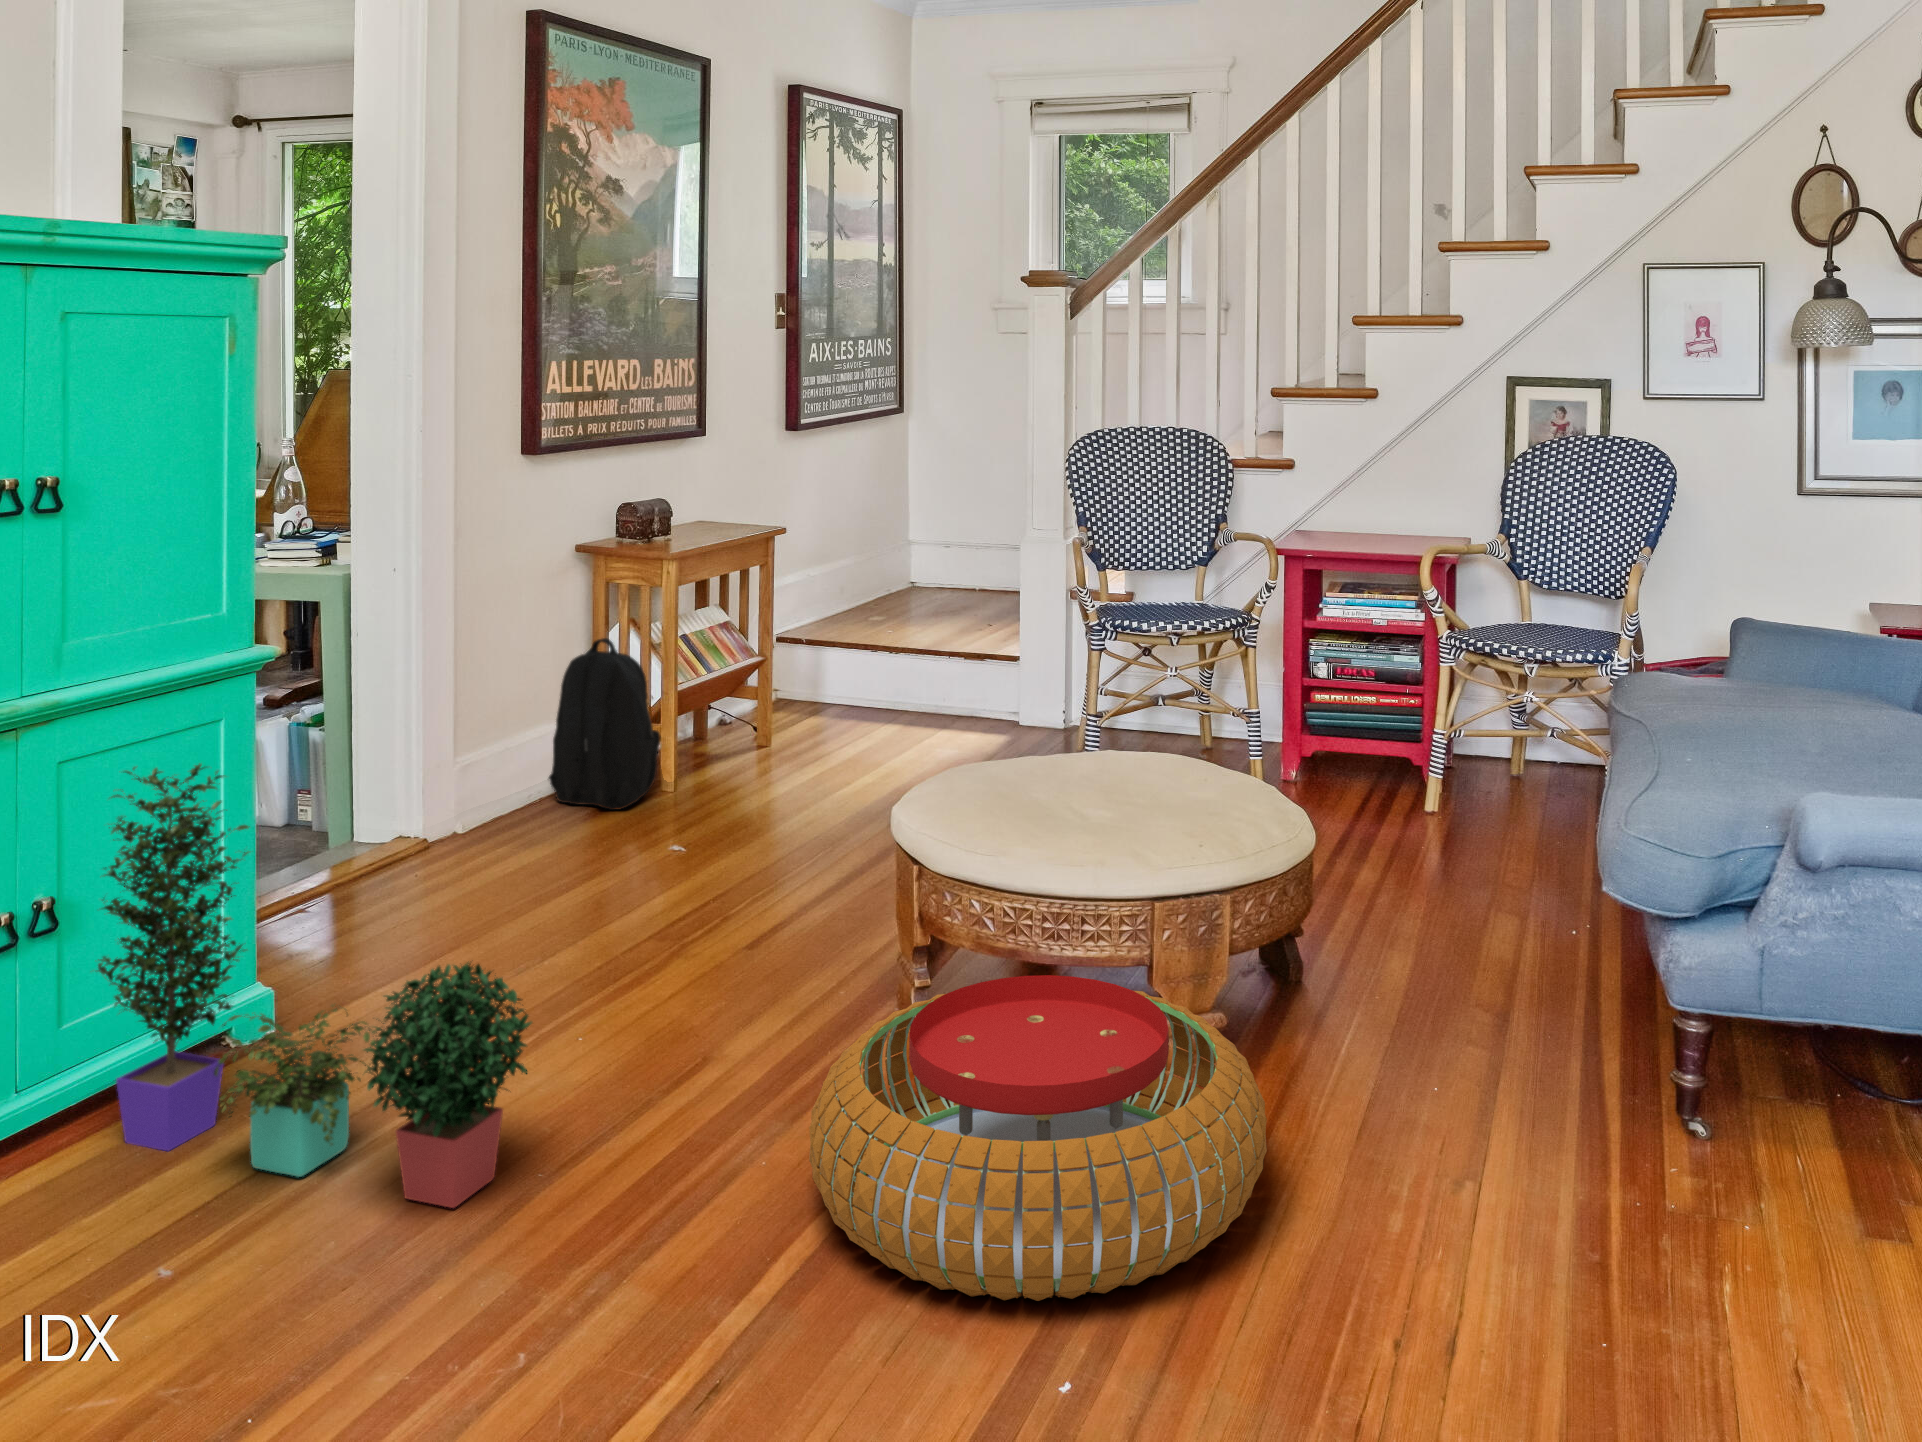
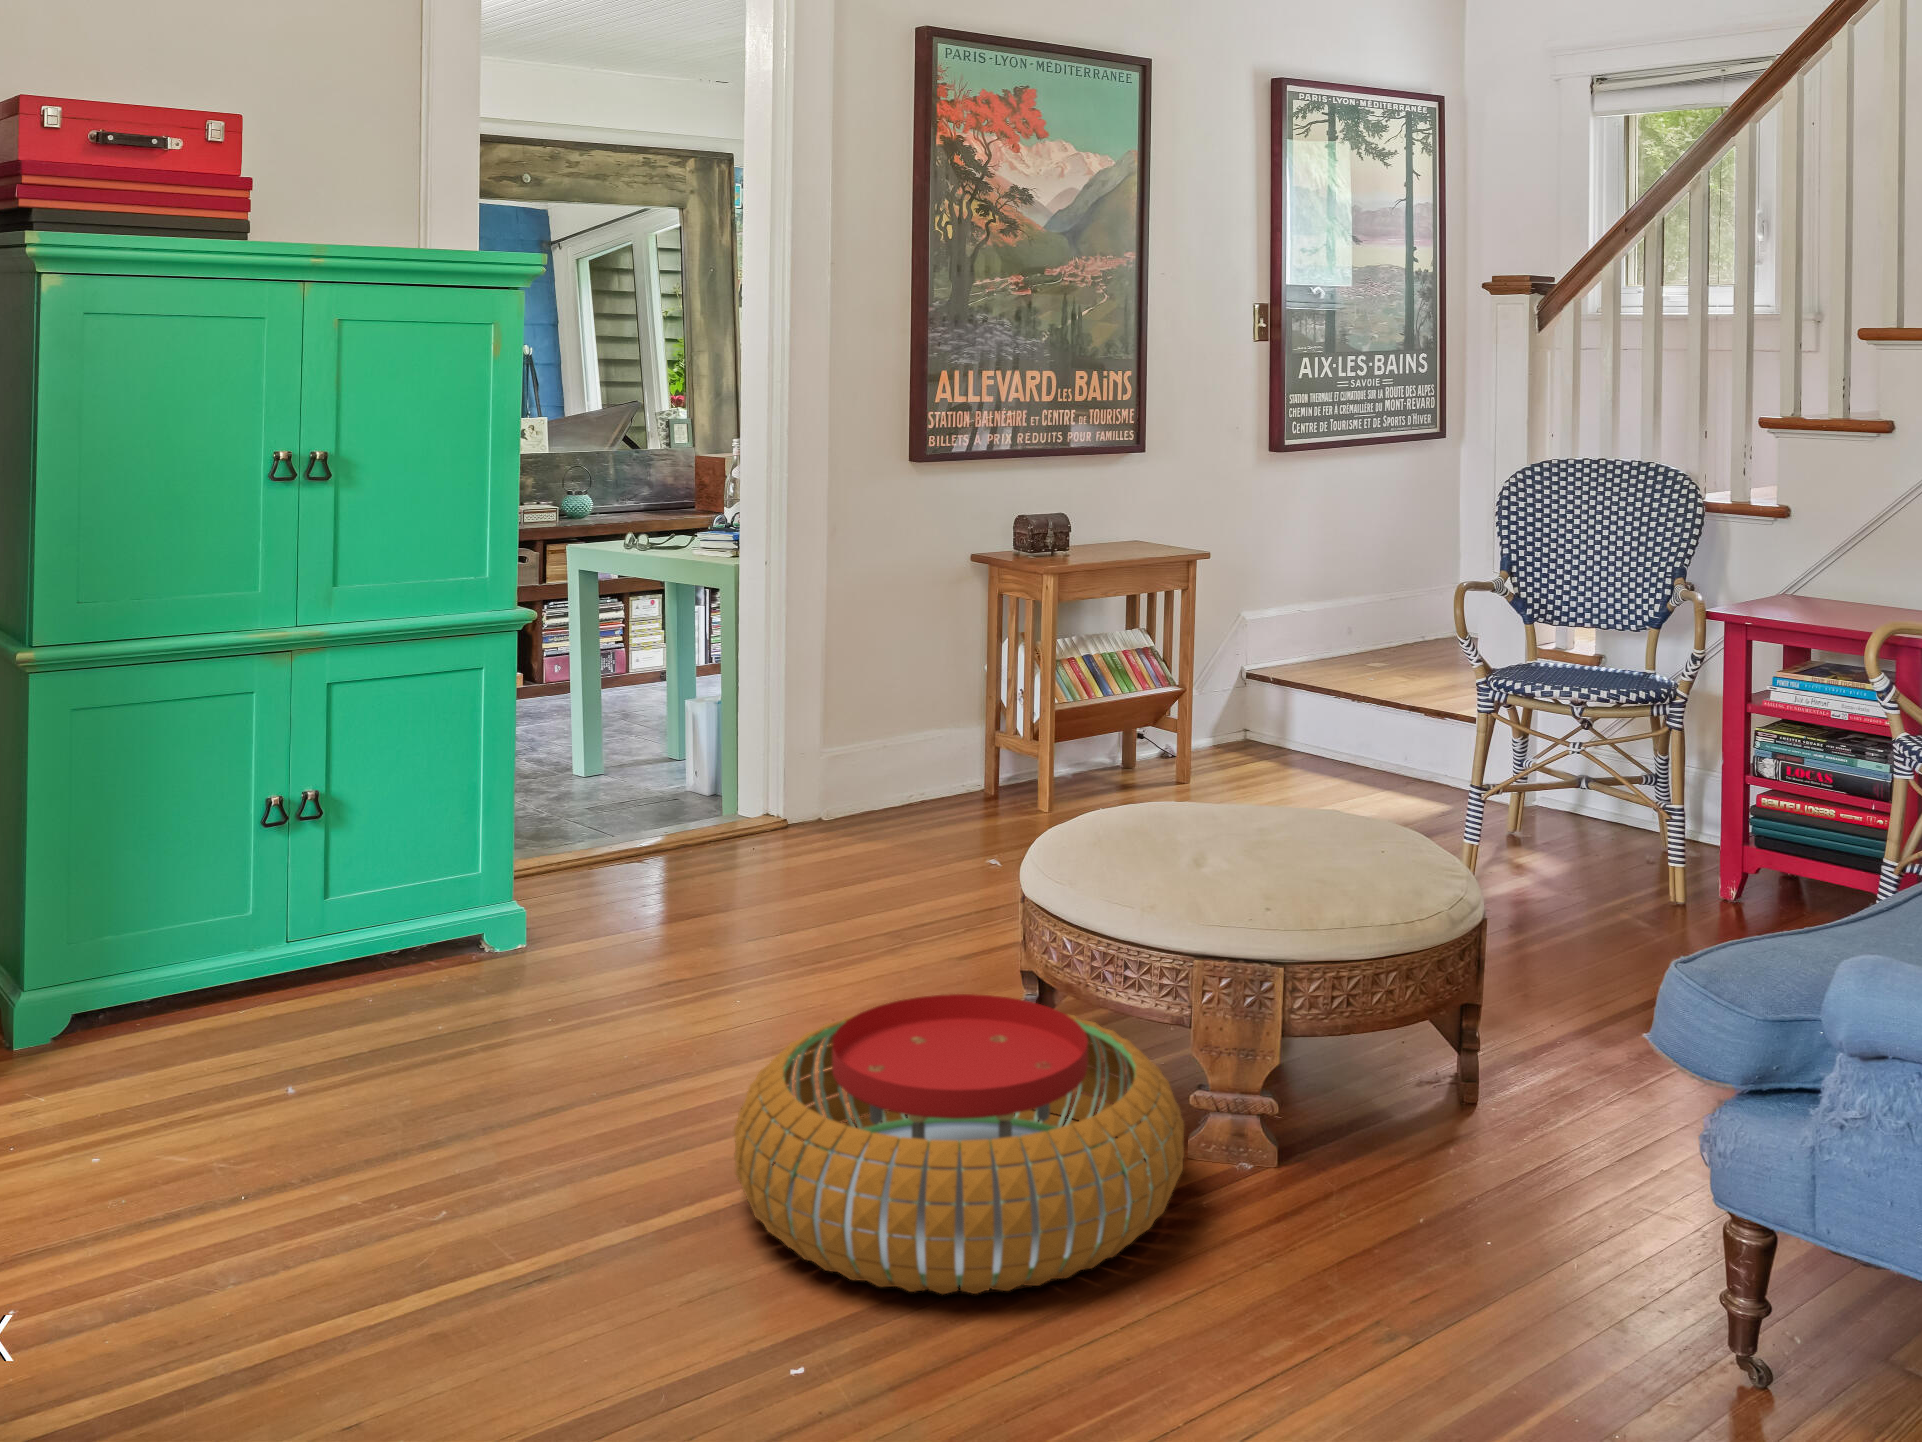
backpack: present [549,638,661,810] -> none [930,644,1031,814]
potted plant: present [97,763,532,1208] -> none [364,692,609,1088]

